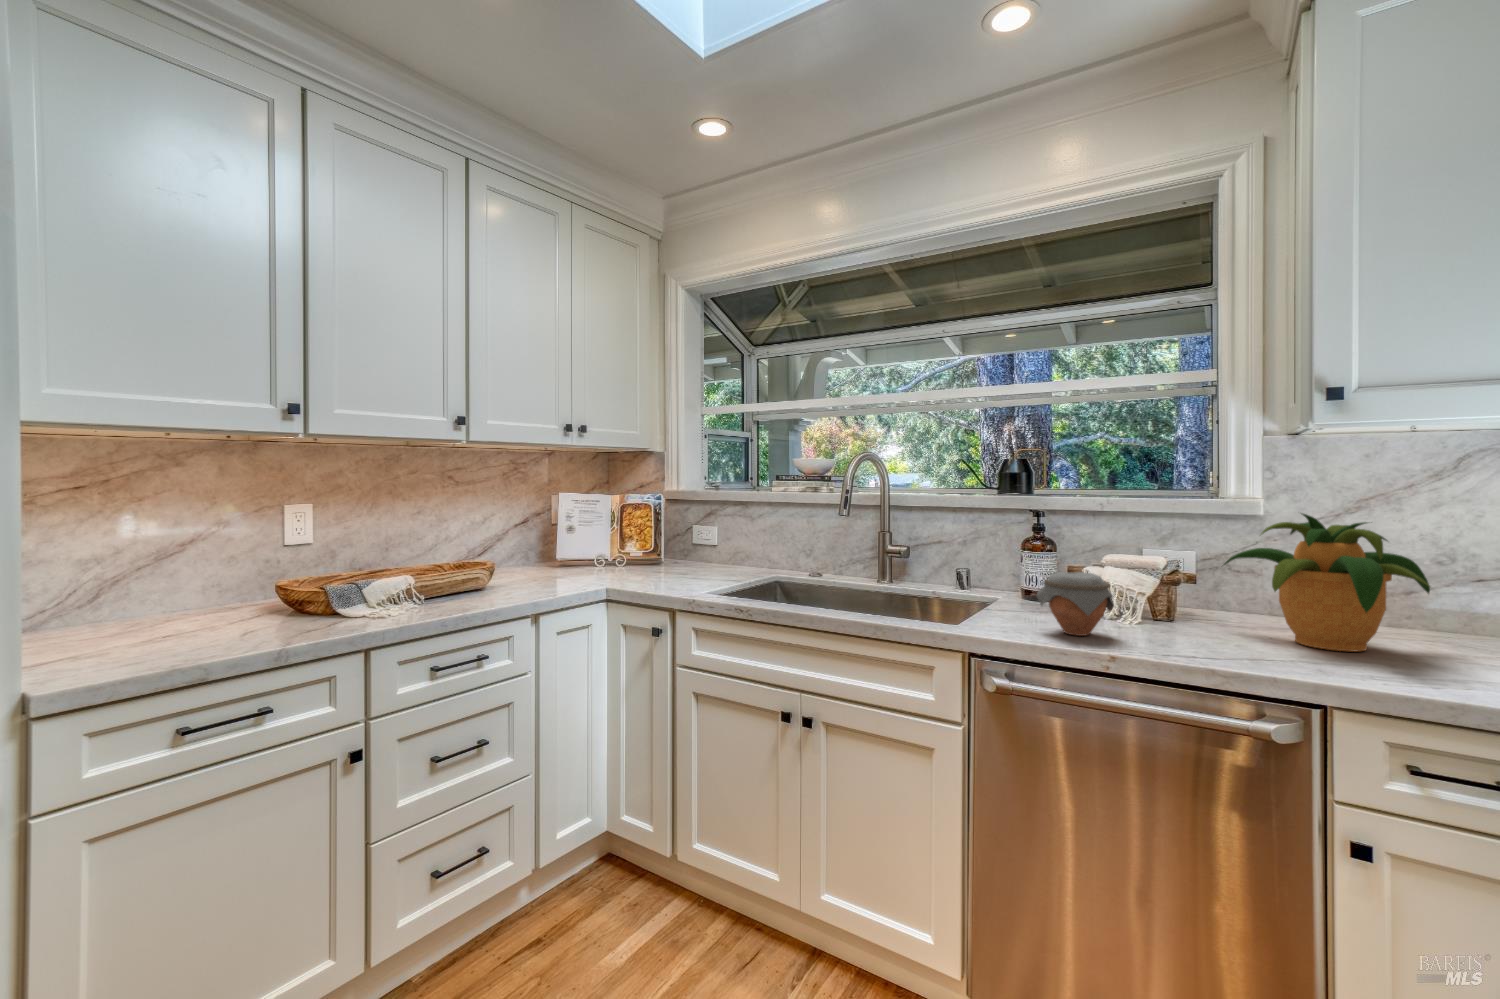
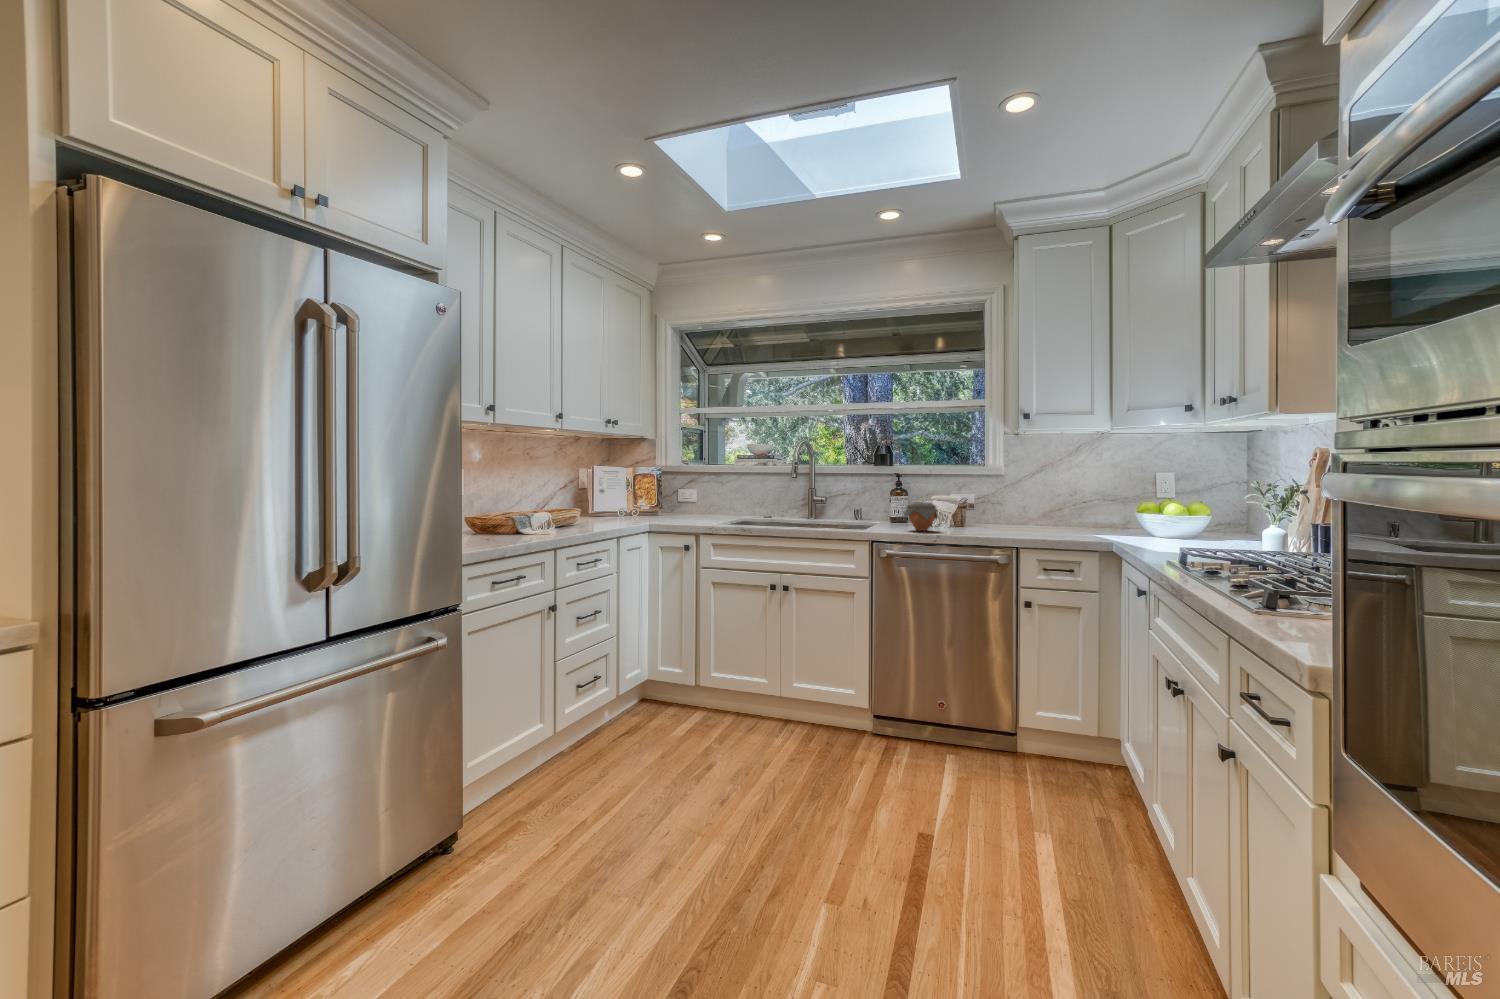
potted plant: present [1224,514,1430,652] -> none [984,470,1064,532]

